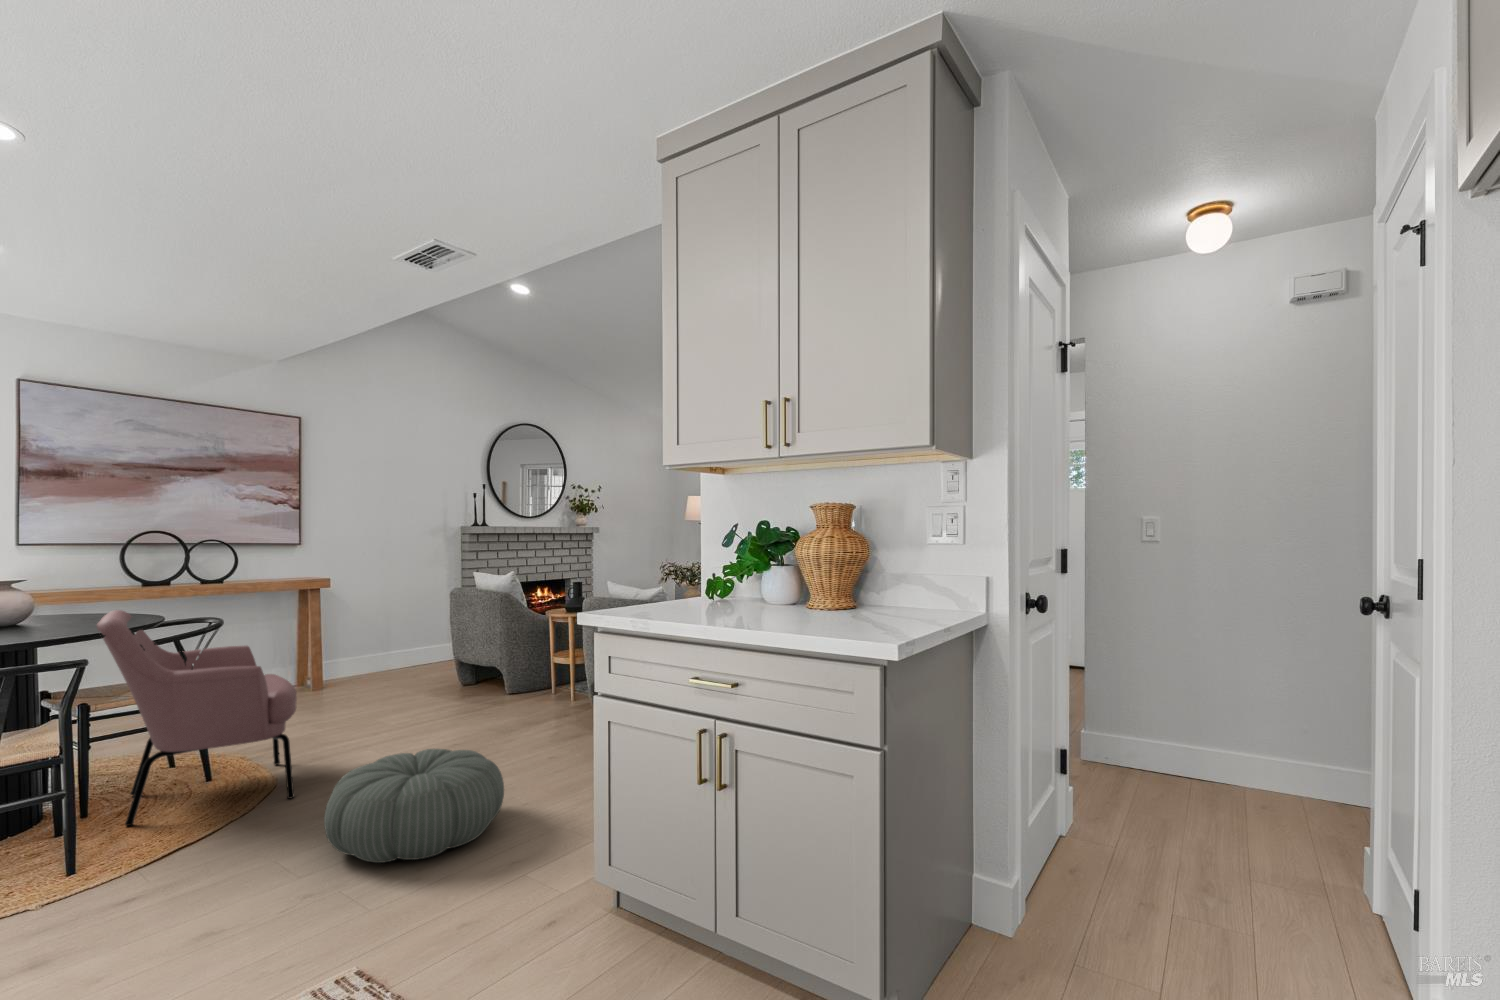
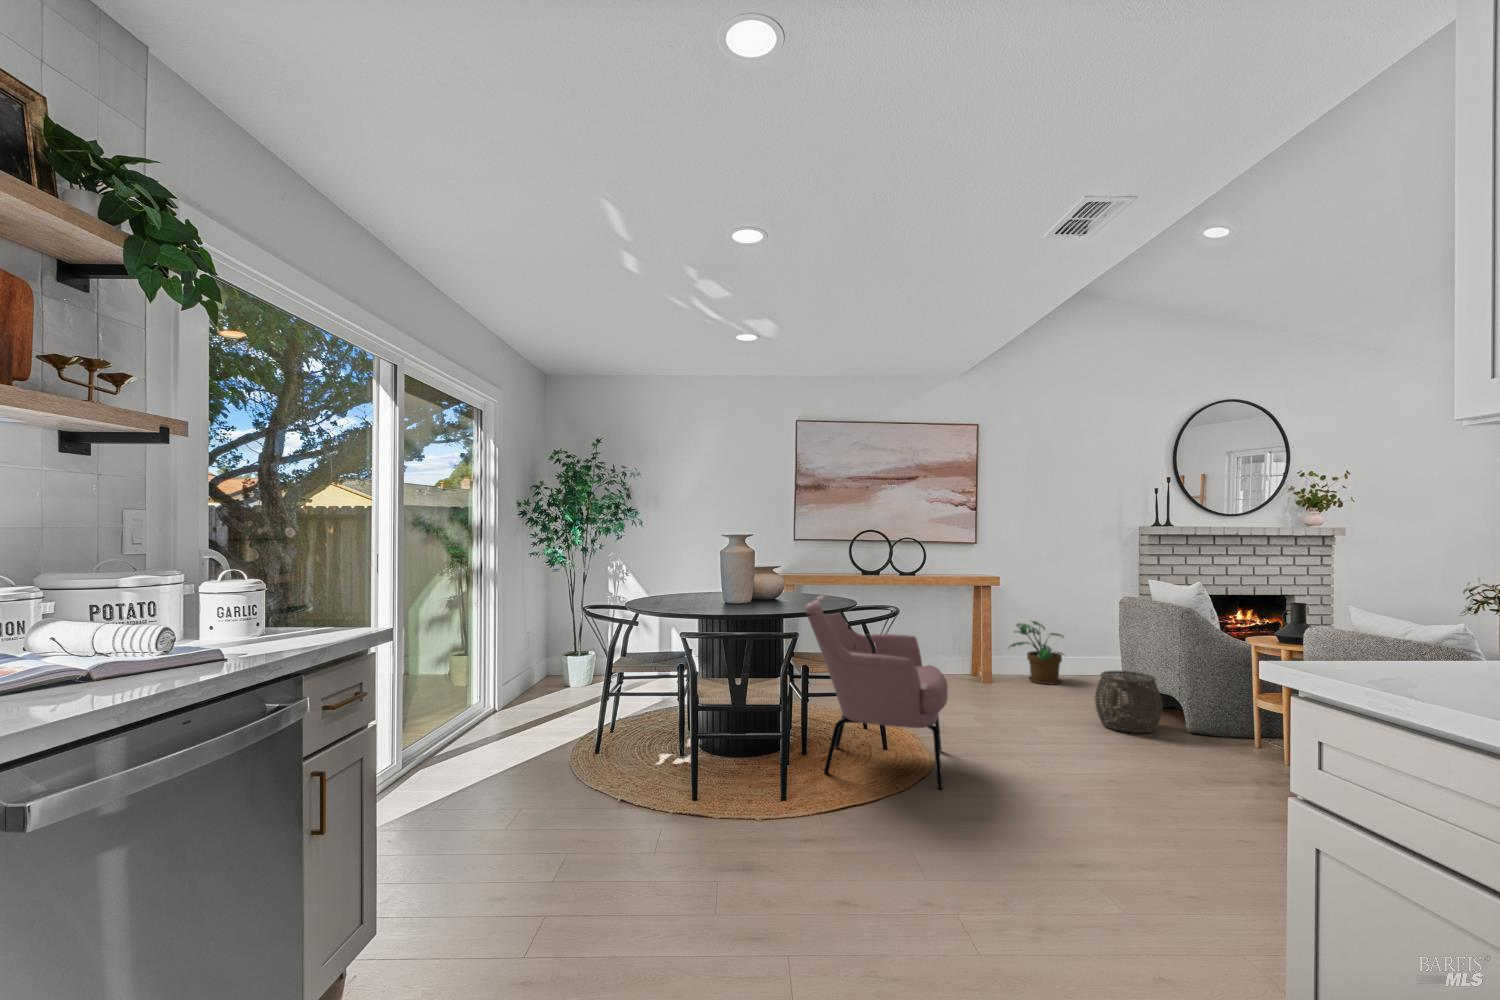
potted plant: none [332,621,394,682] -> present [1009,621,1064,685]
woven basket: none [430,652,488,707] -> present [1095,671,1162,733]
pouf: present [324,749,504,863] -> none [947,777,1141,909]

